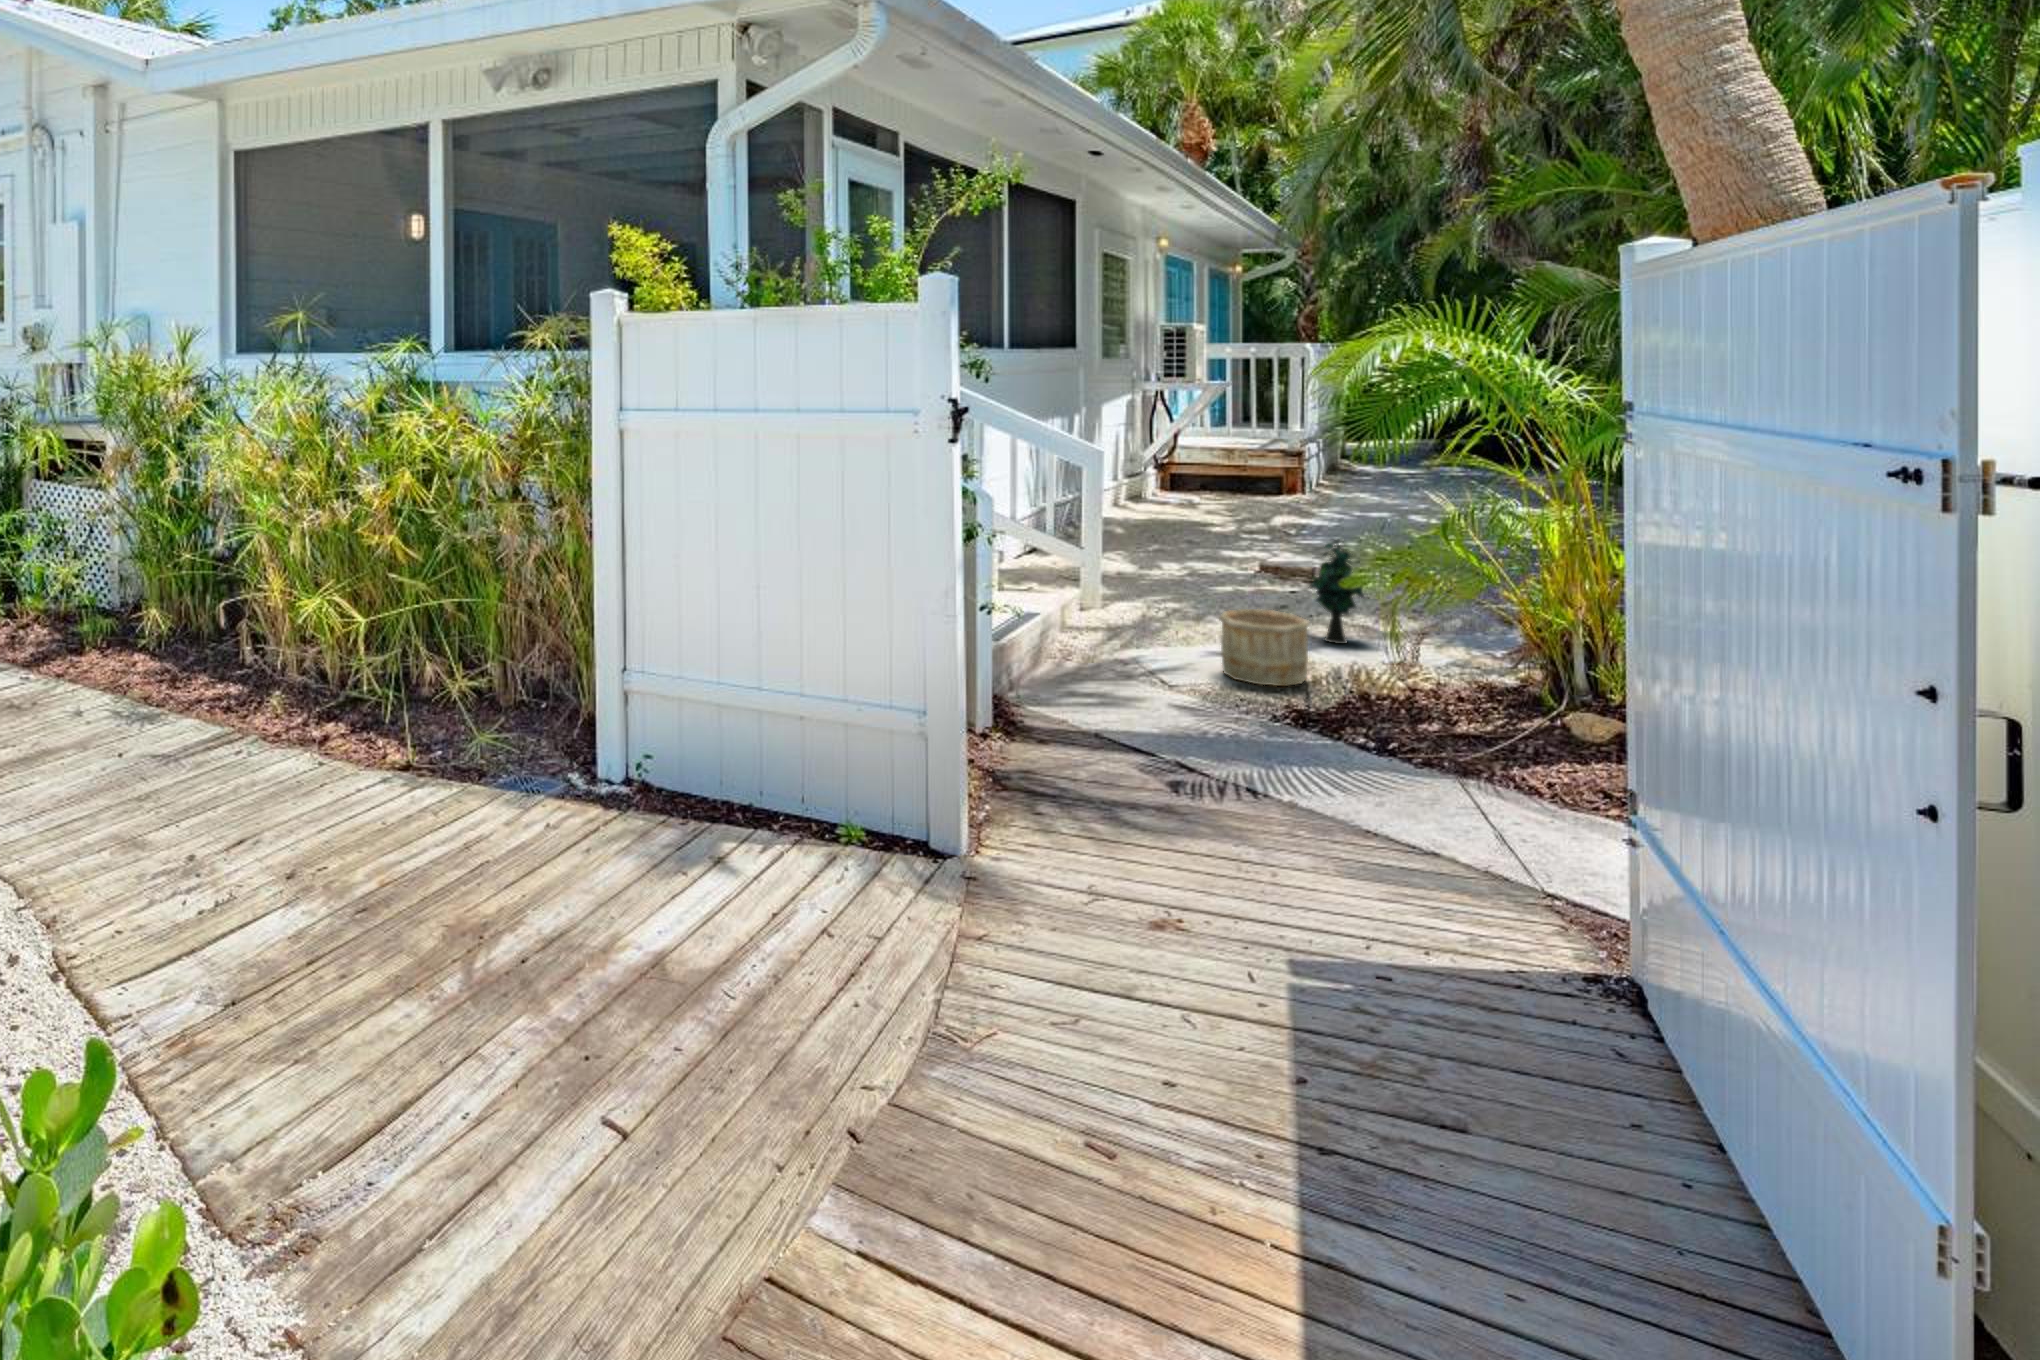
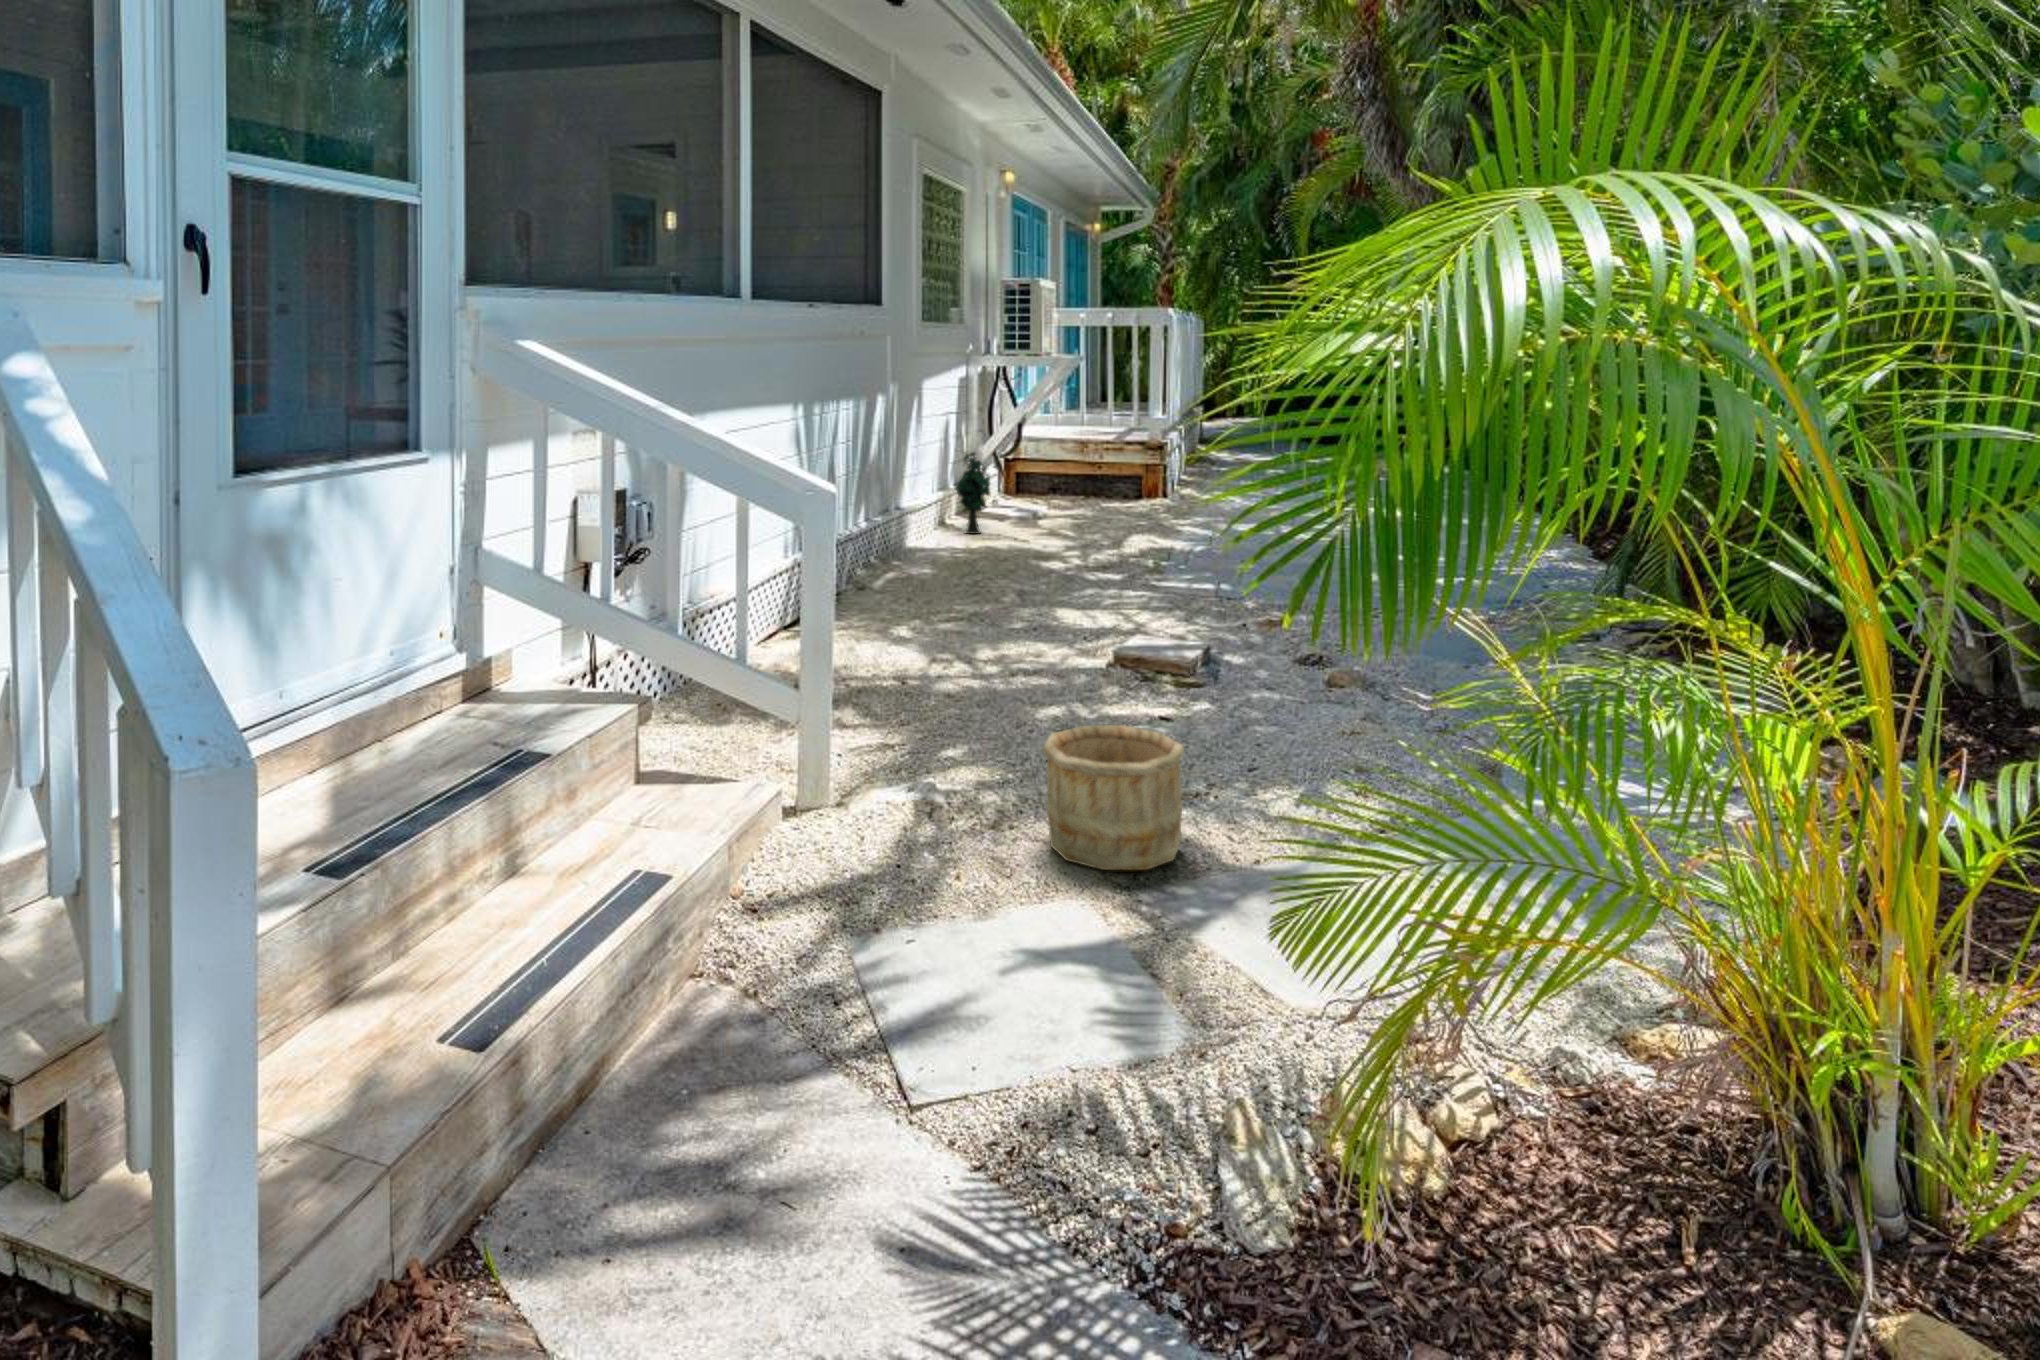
decorative plant: present [1310,540,1363,644] -> present [954,452,990,534]

